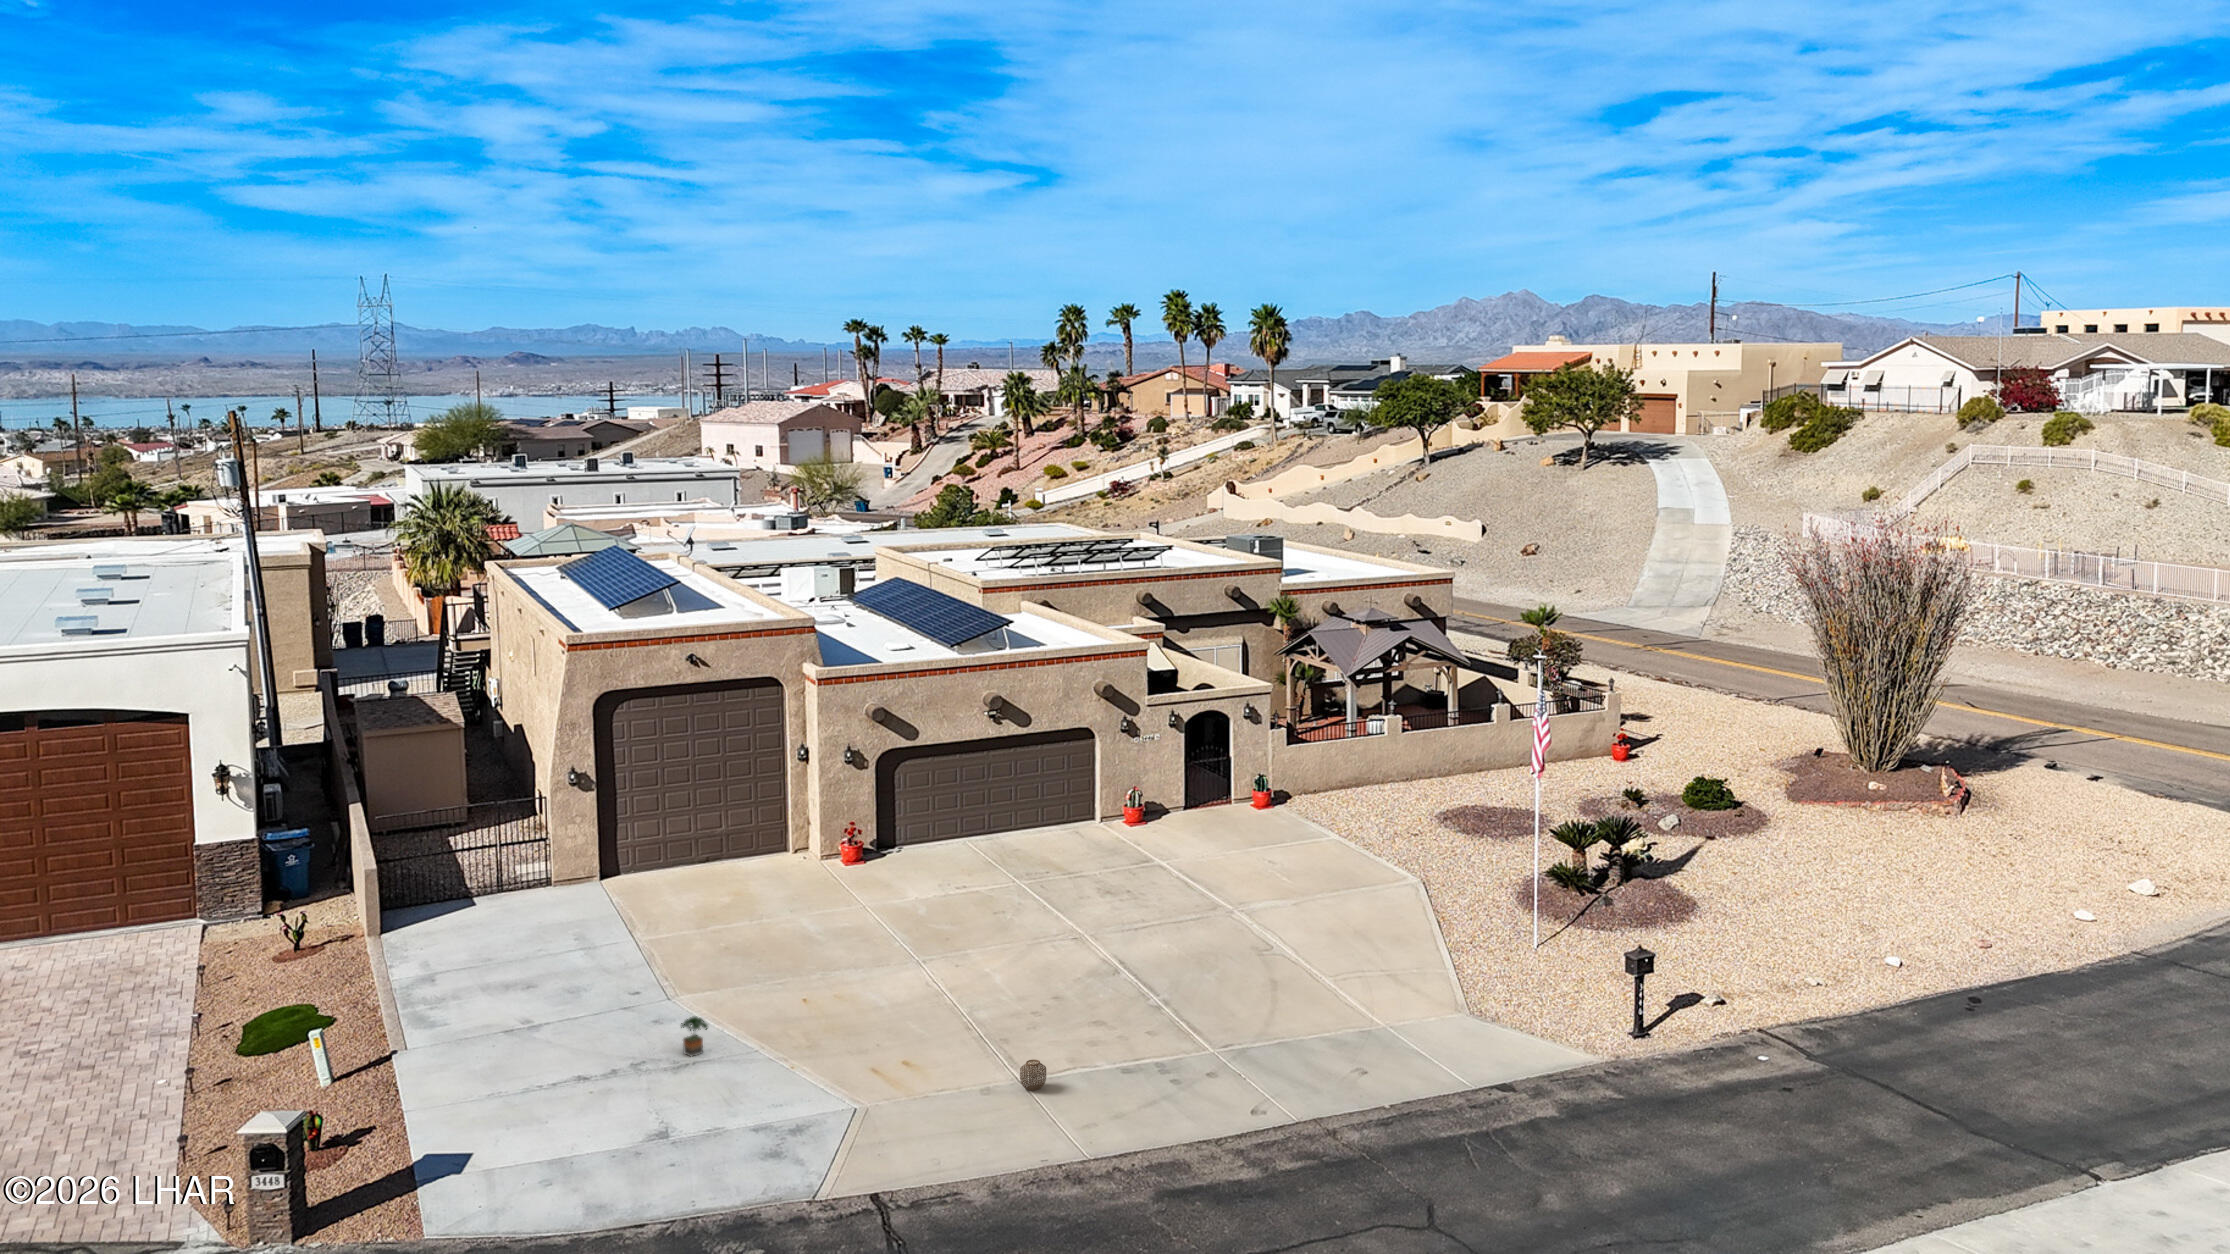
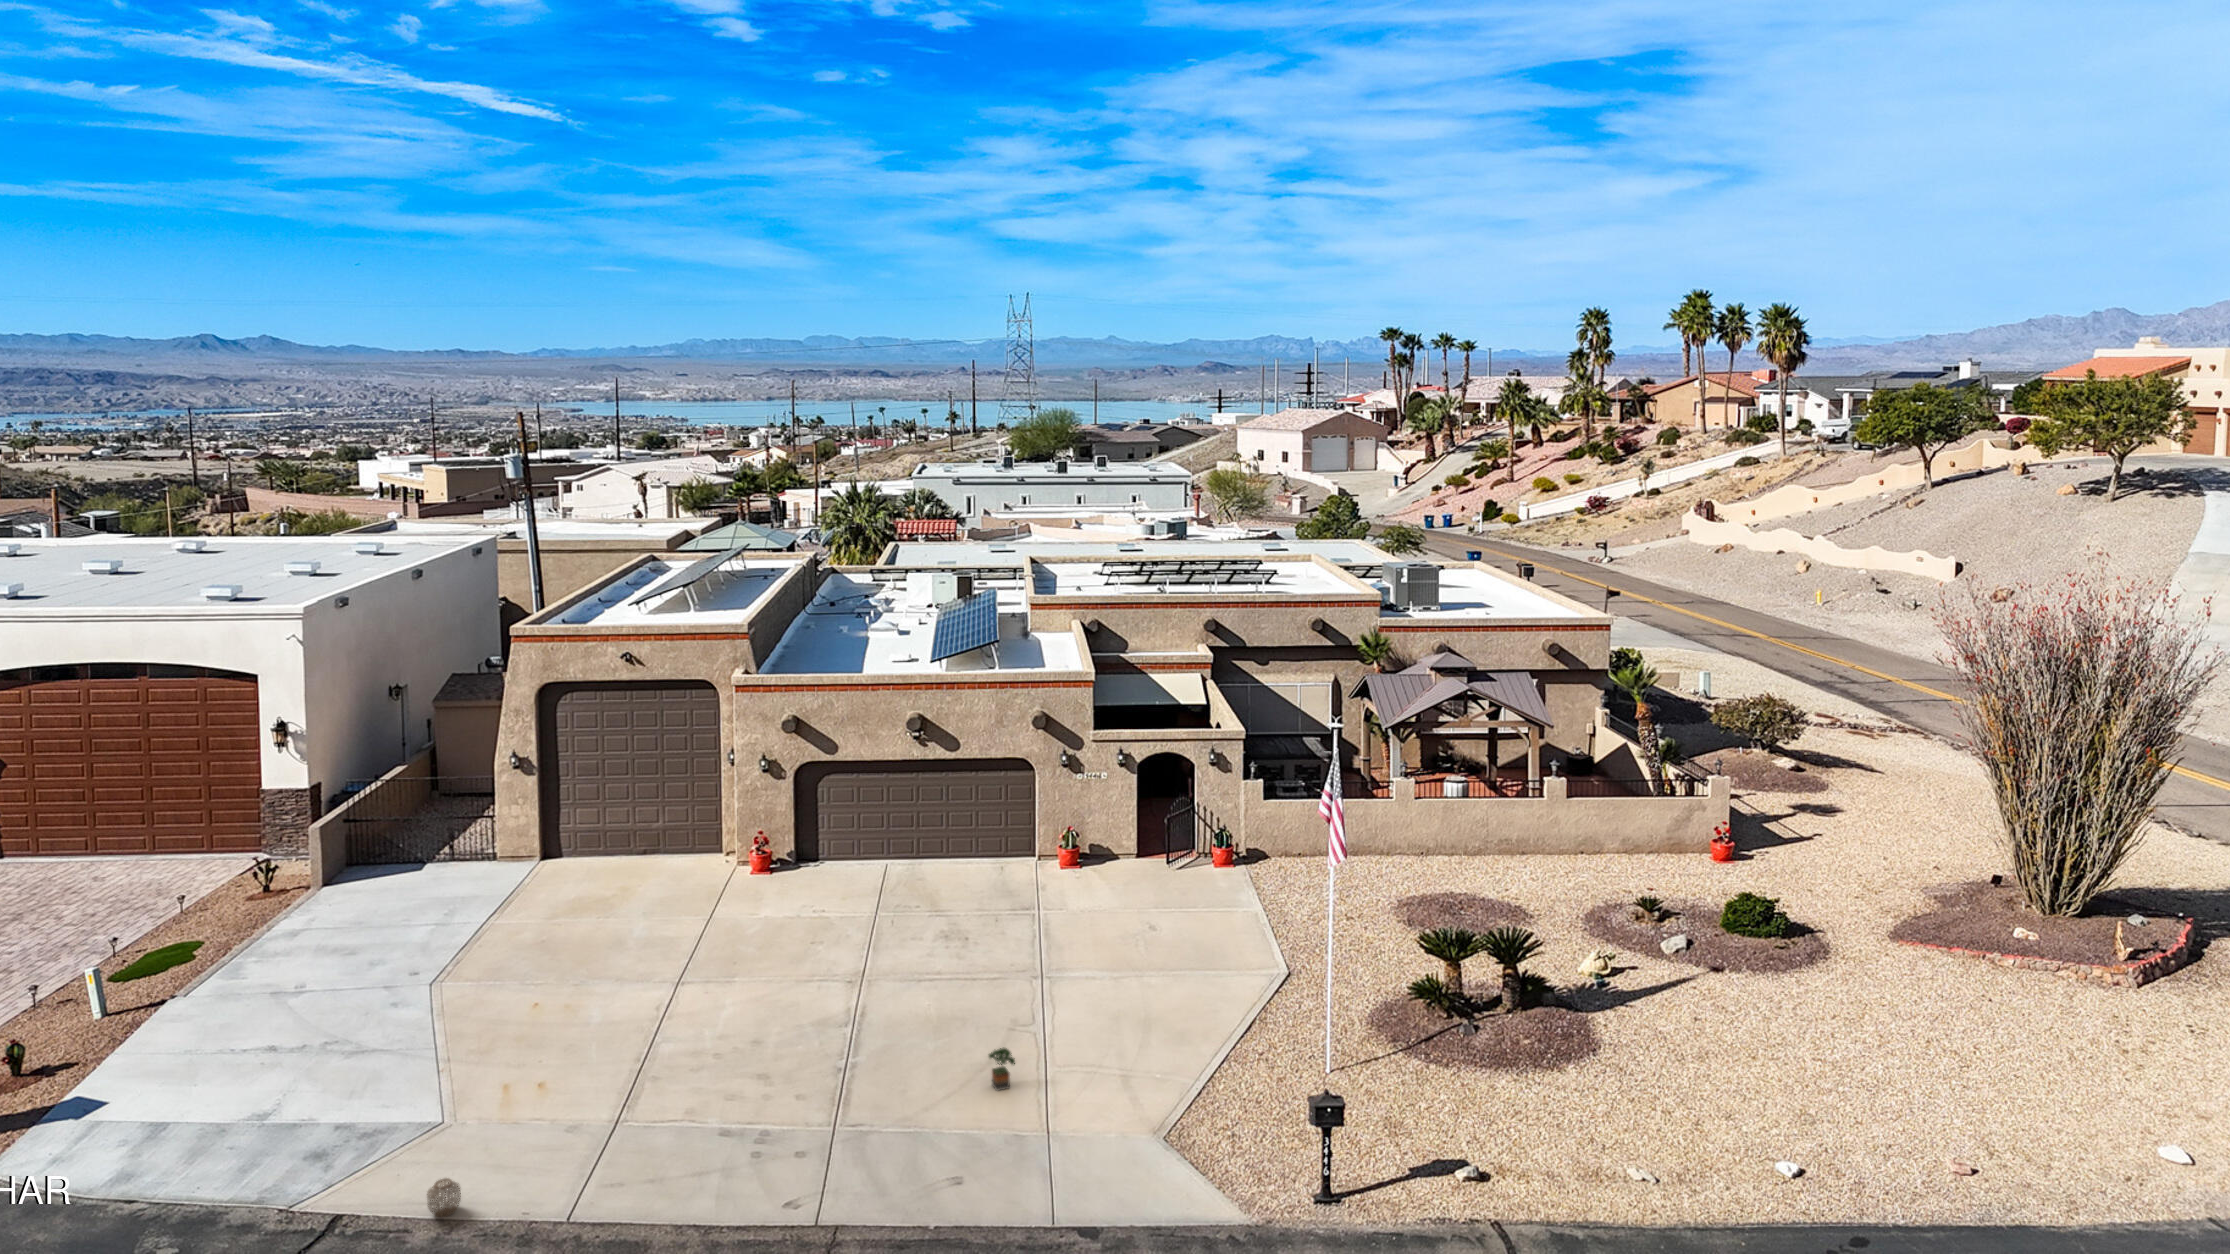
potted tree: present [681,1016,708,1057] -> present [989,1048,1015,1091]

